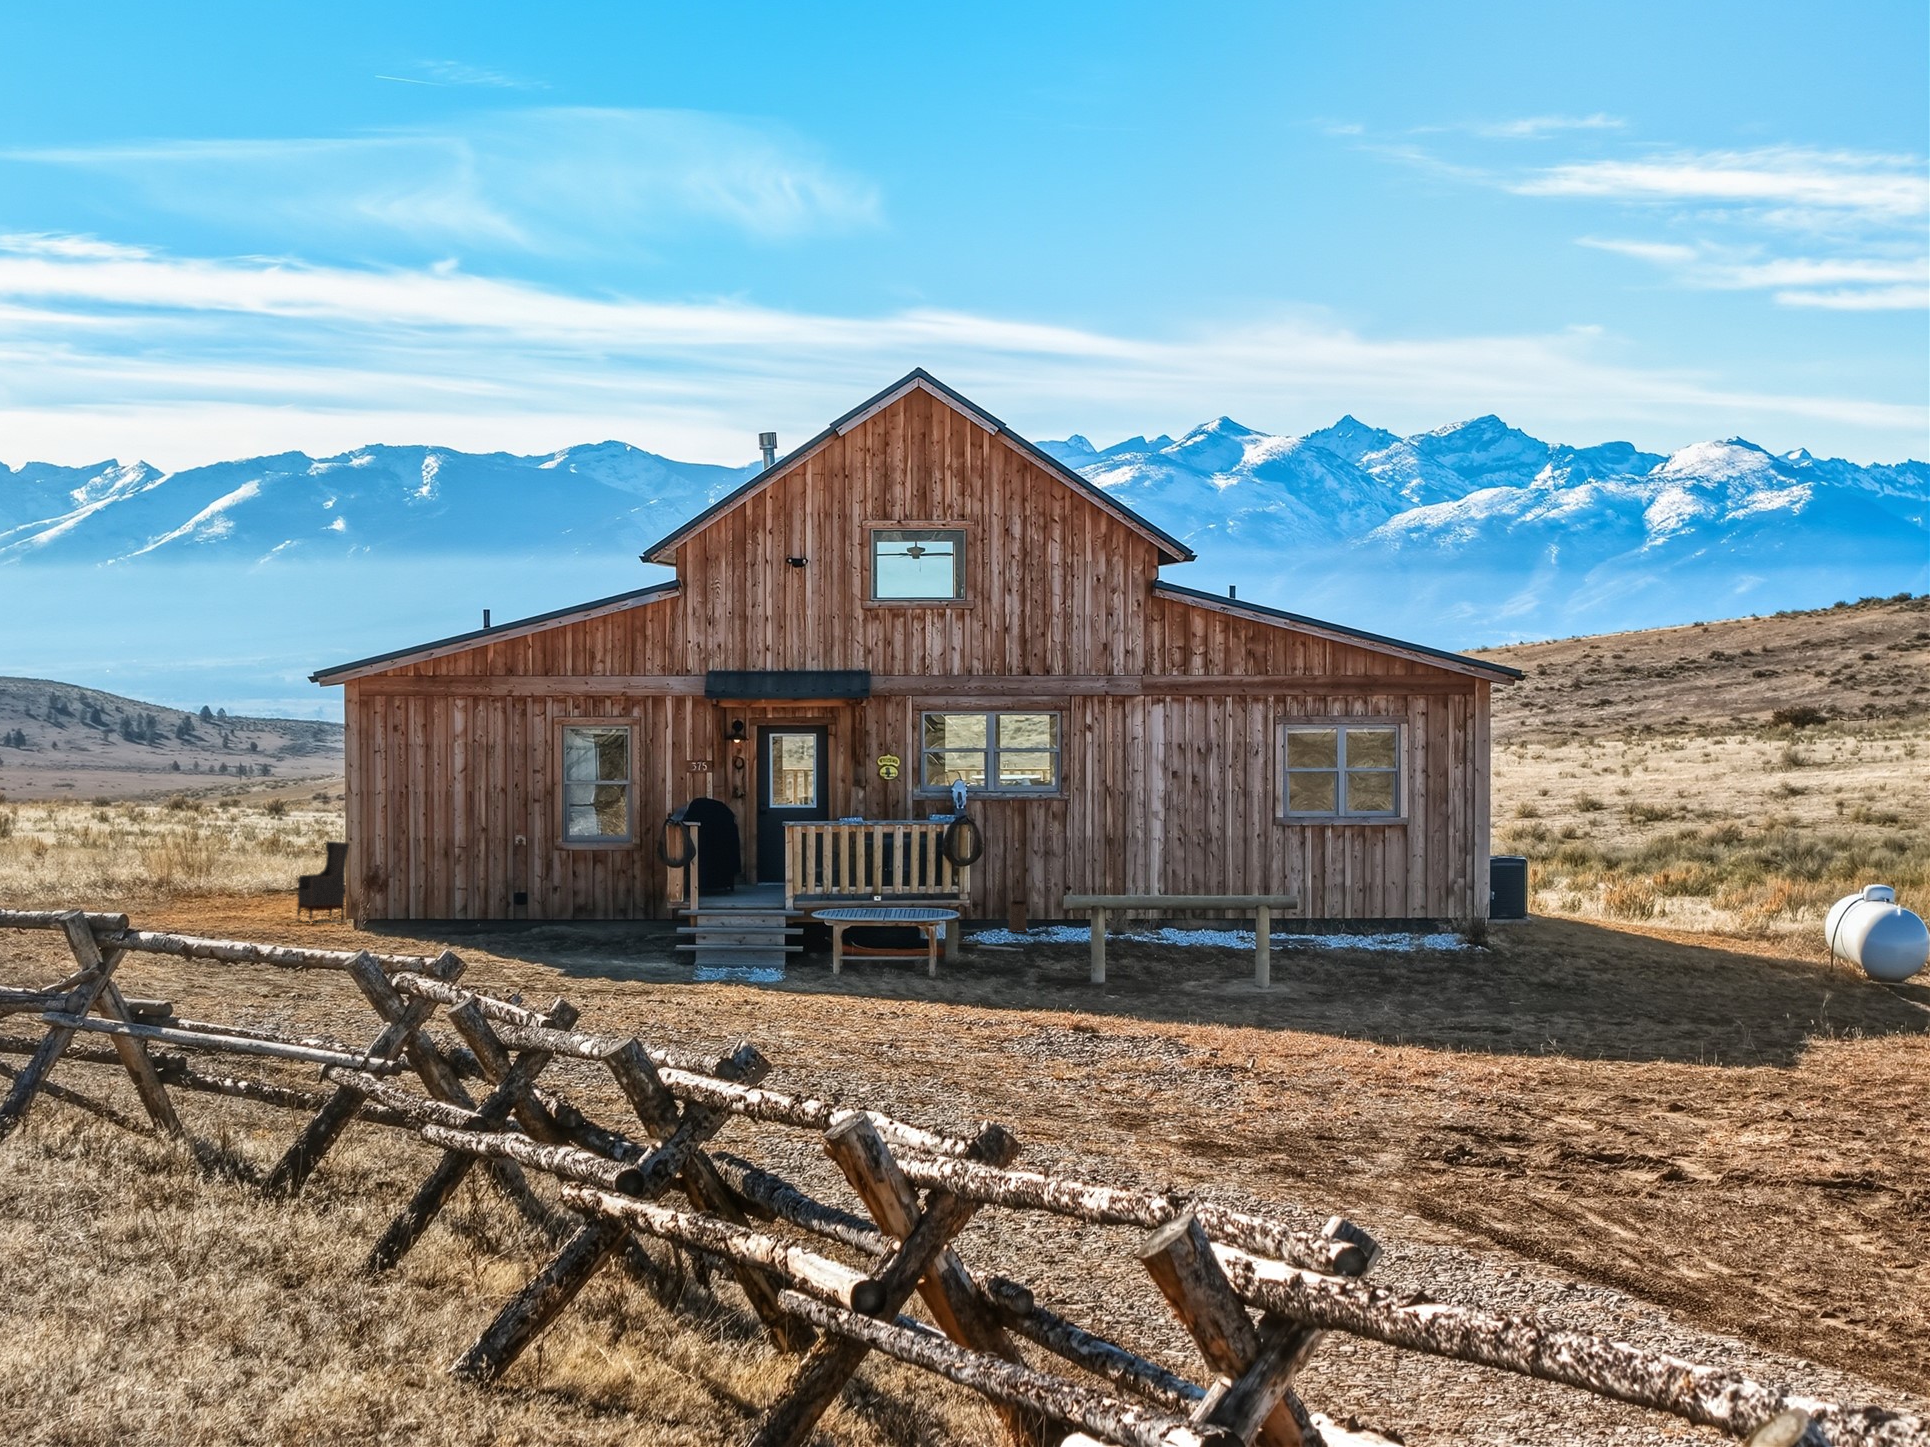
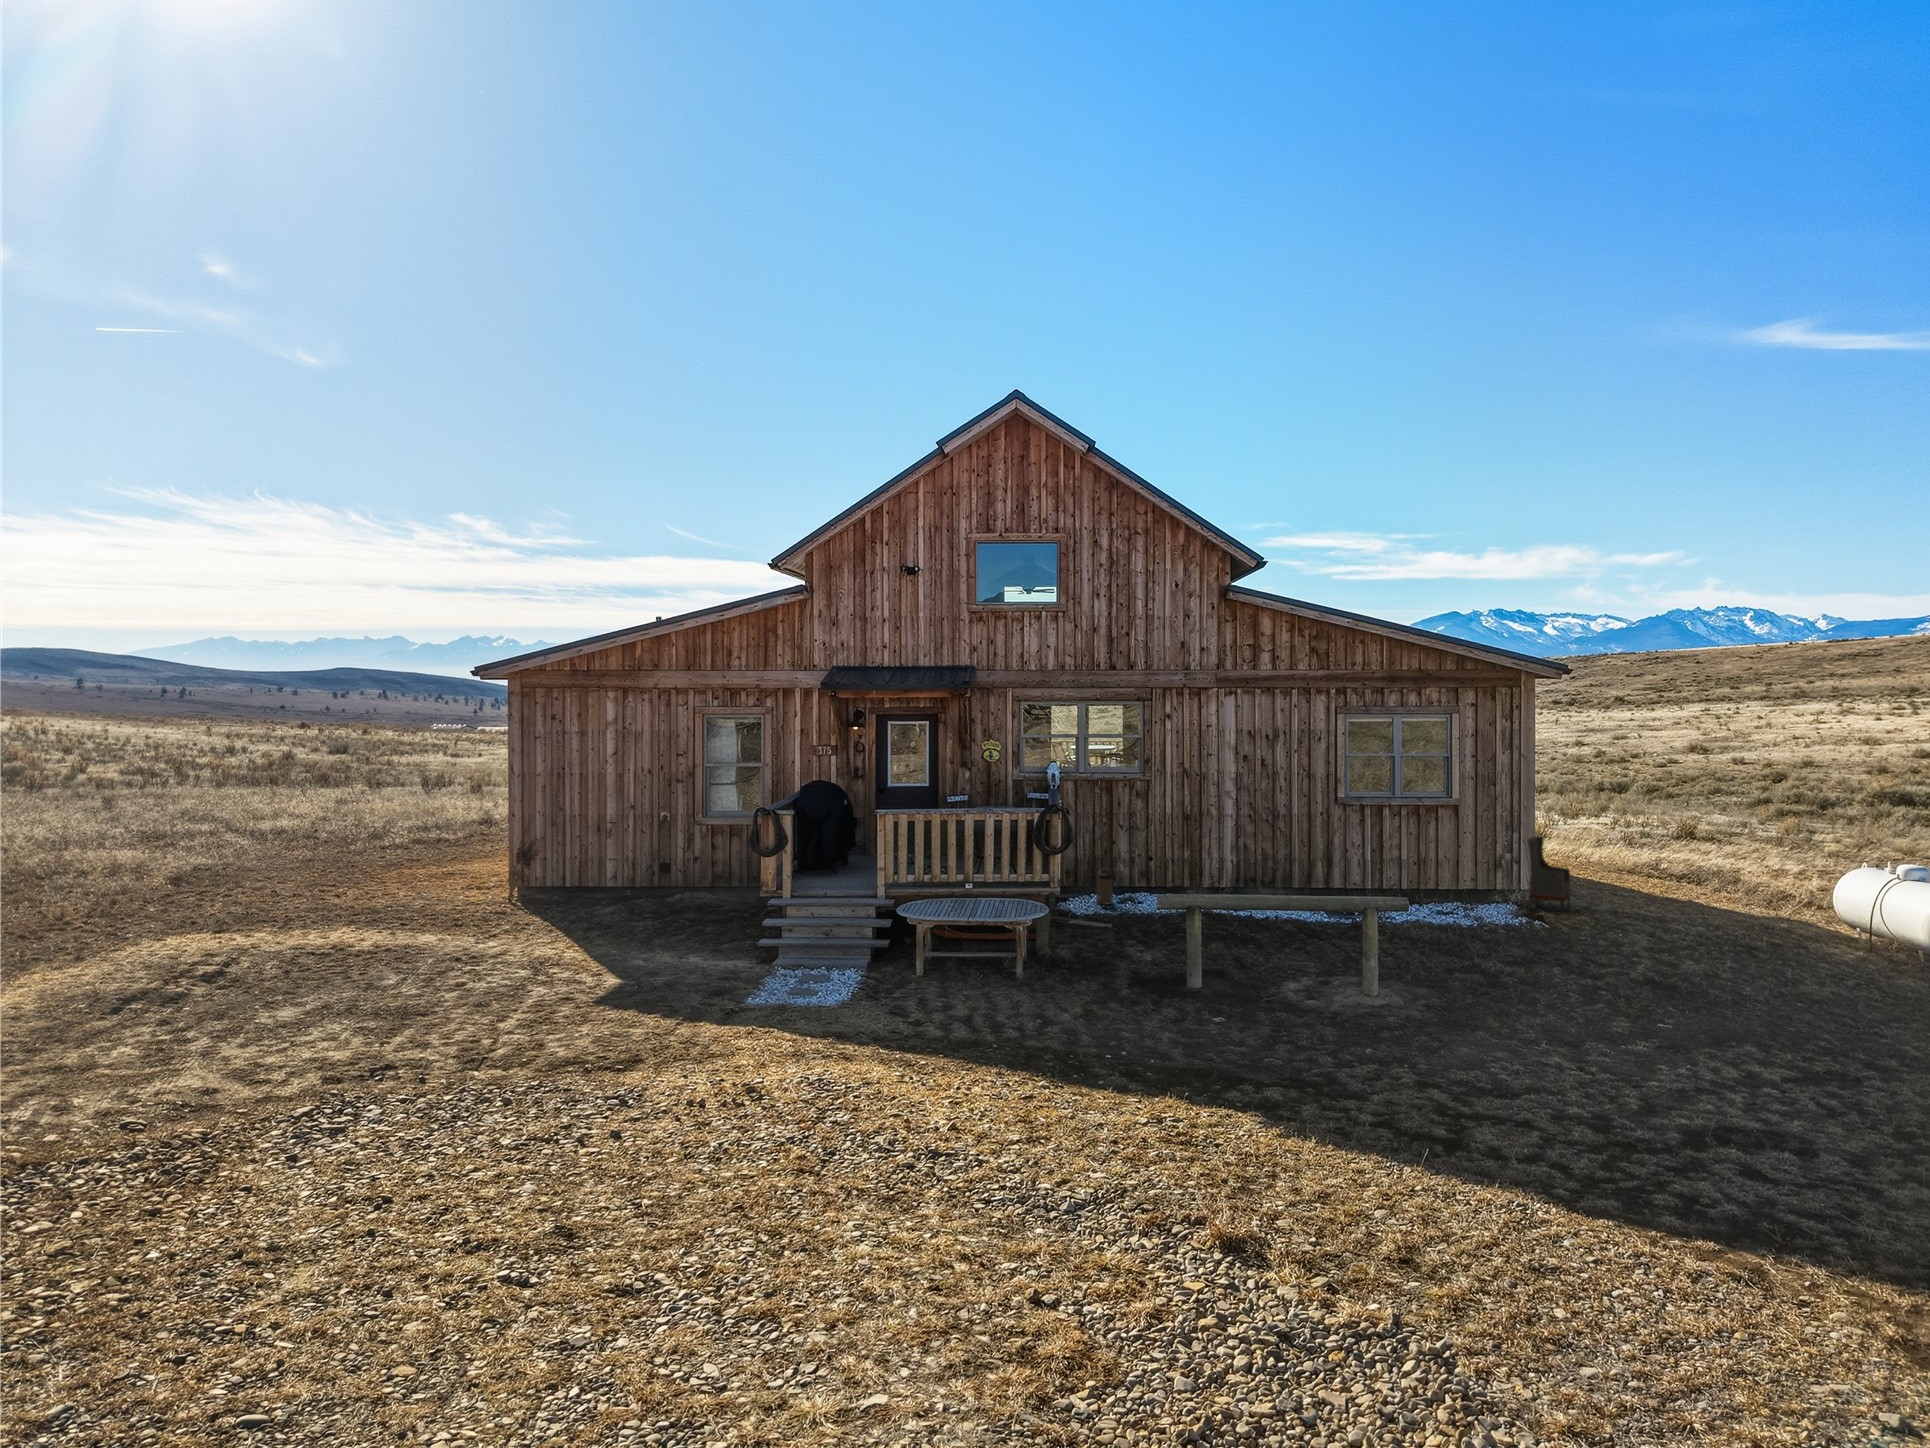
armchair: present [297,841,349,922] -> present [1527,836,1570,913]

